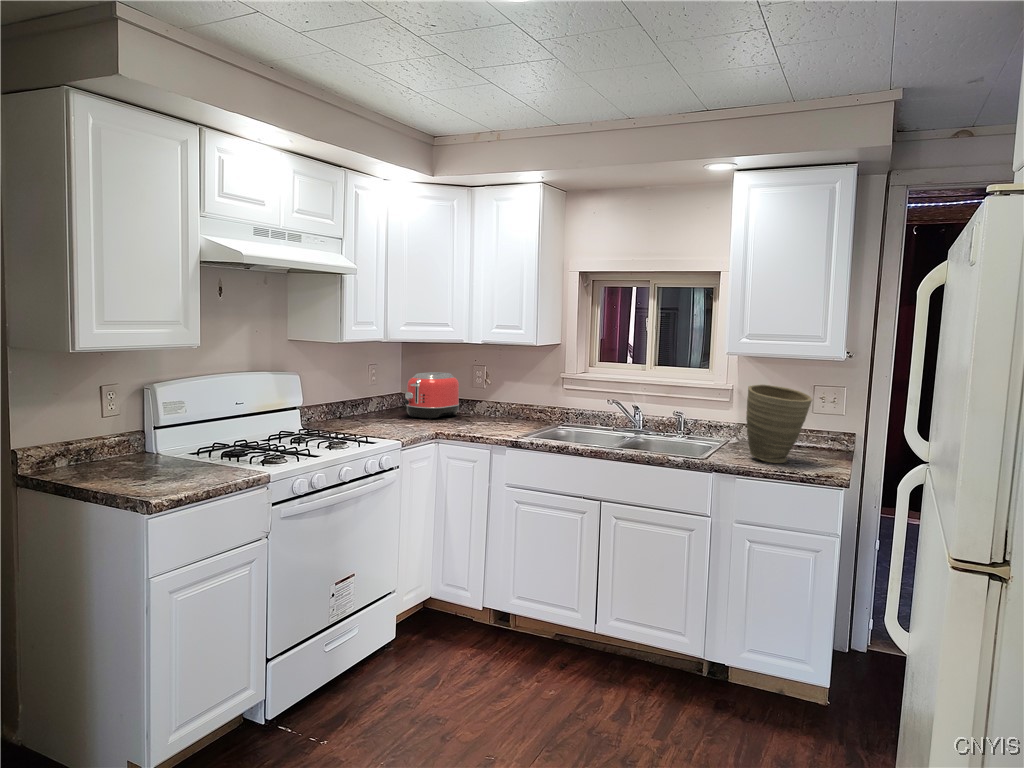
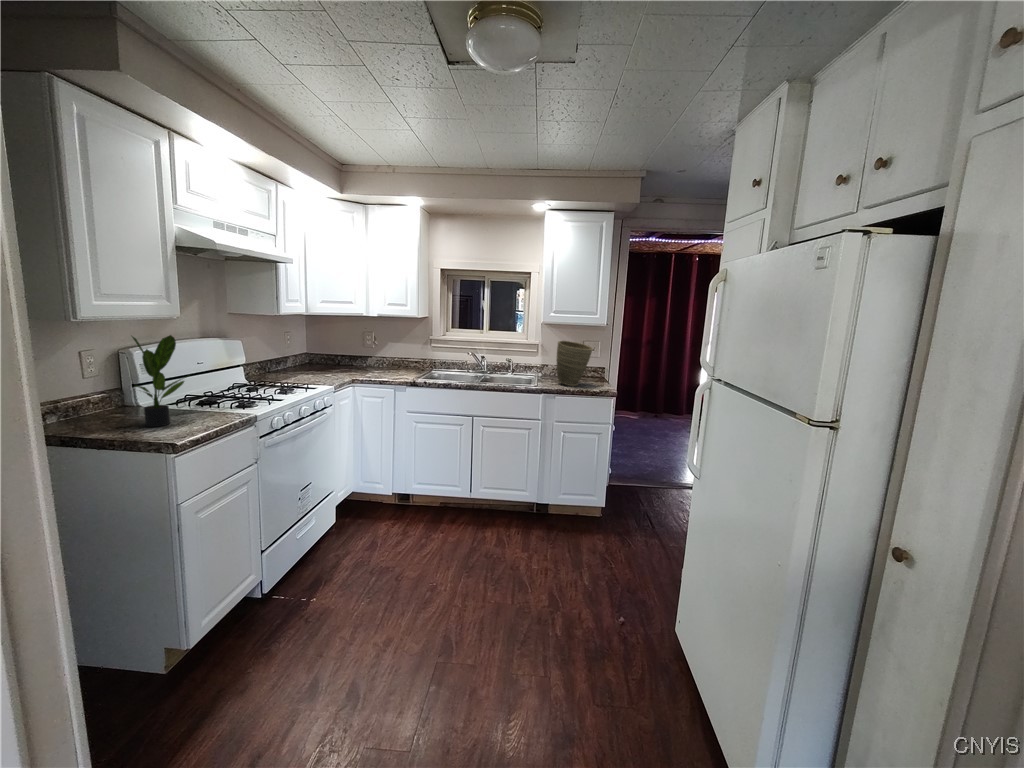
potted plant: none [128,368,190,480] -> present [132,335,184,427]
toaster: present [405,372,459,419] -> none [319,337,357,370]

